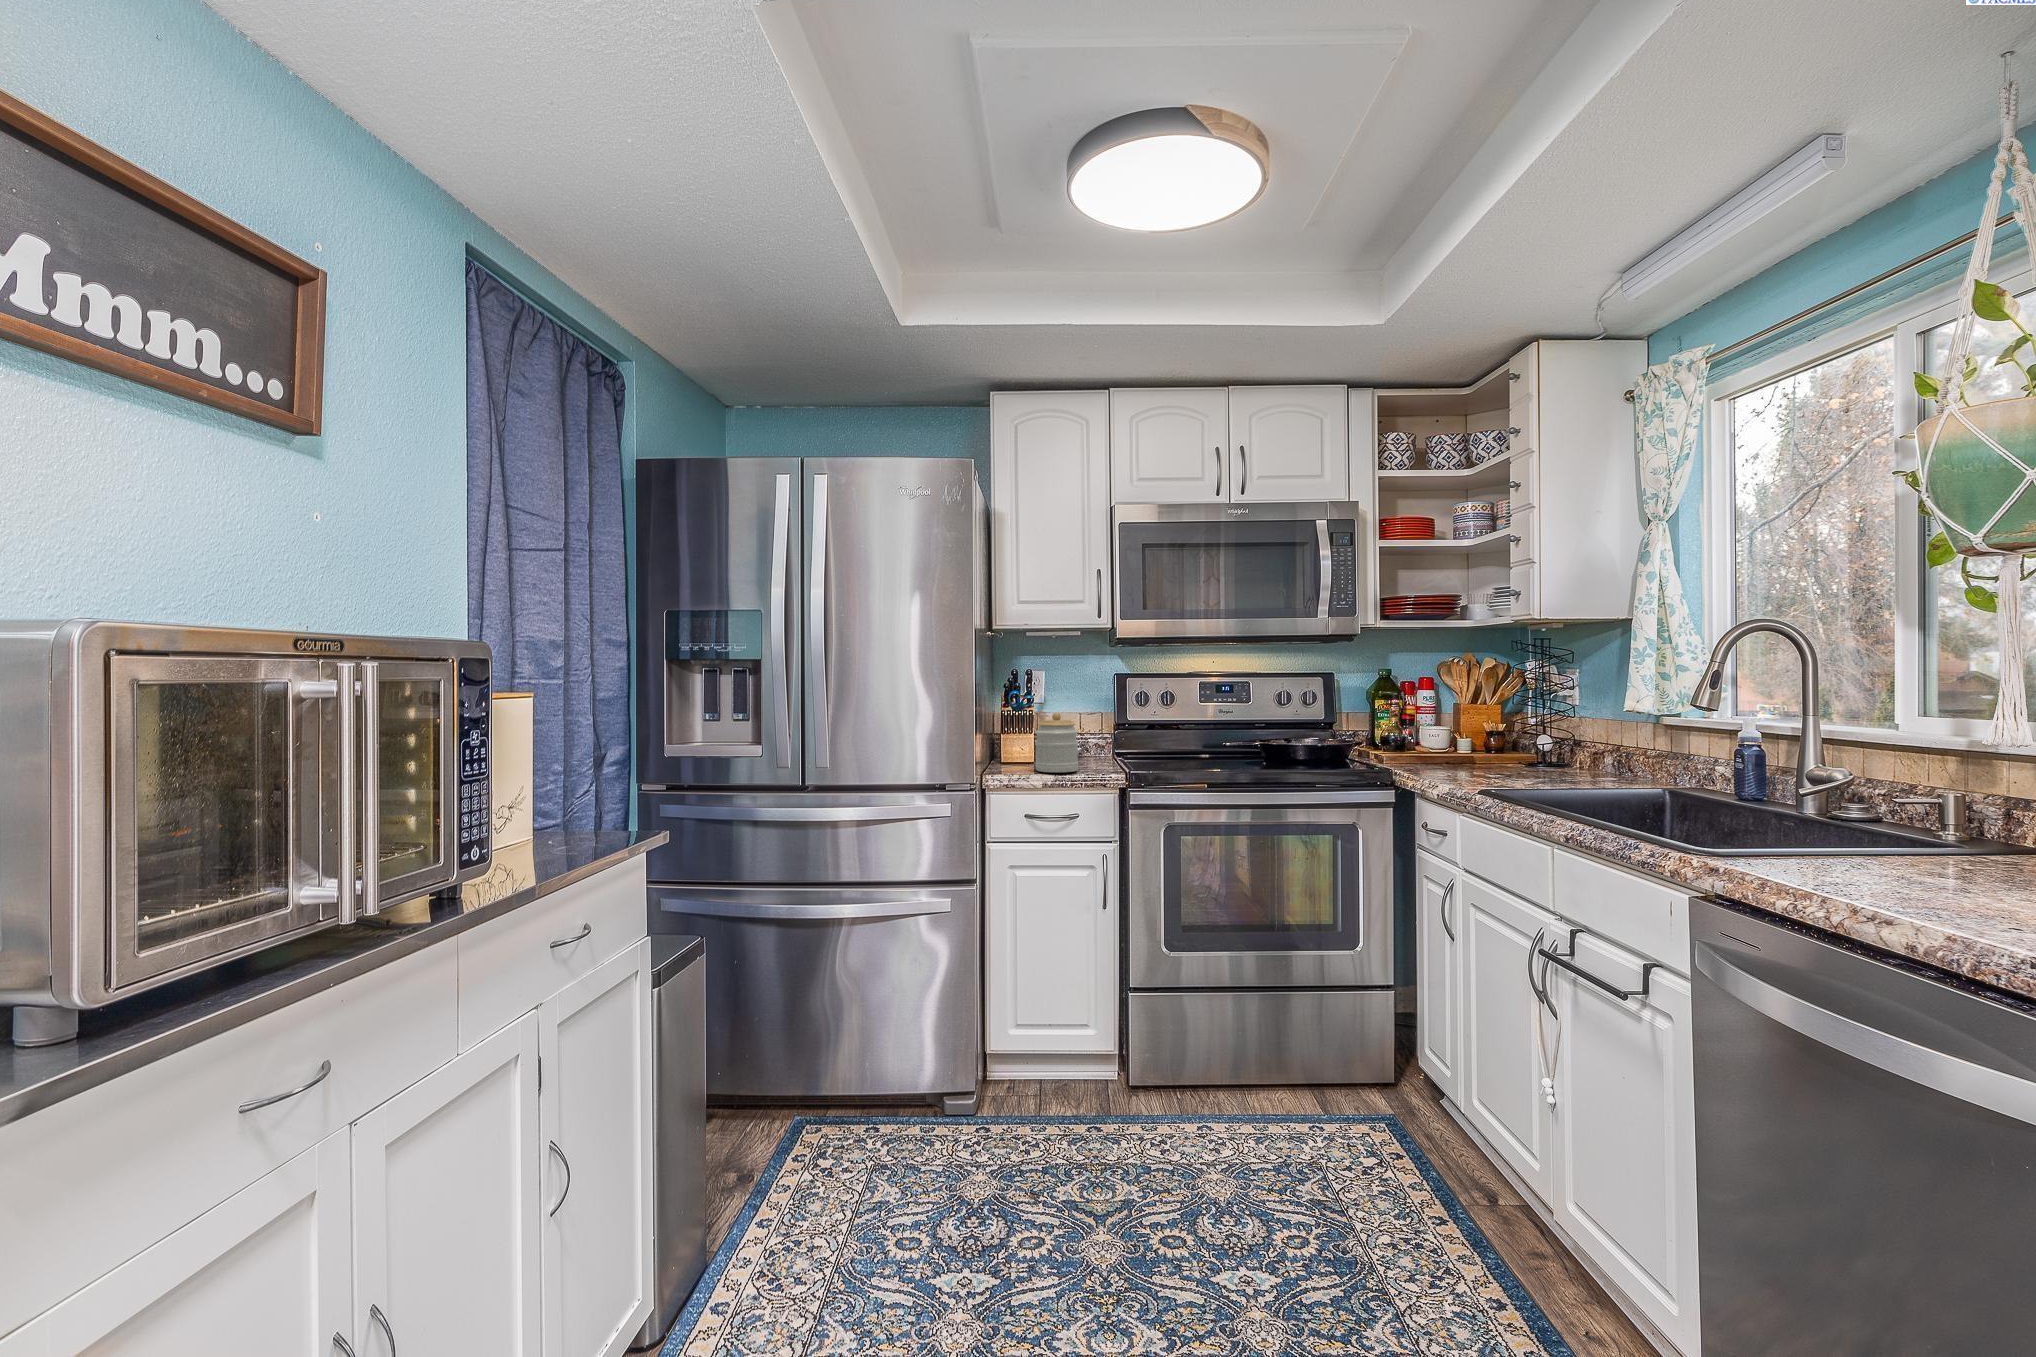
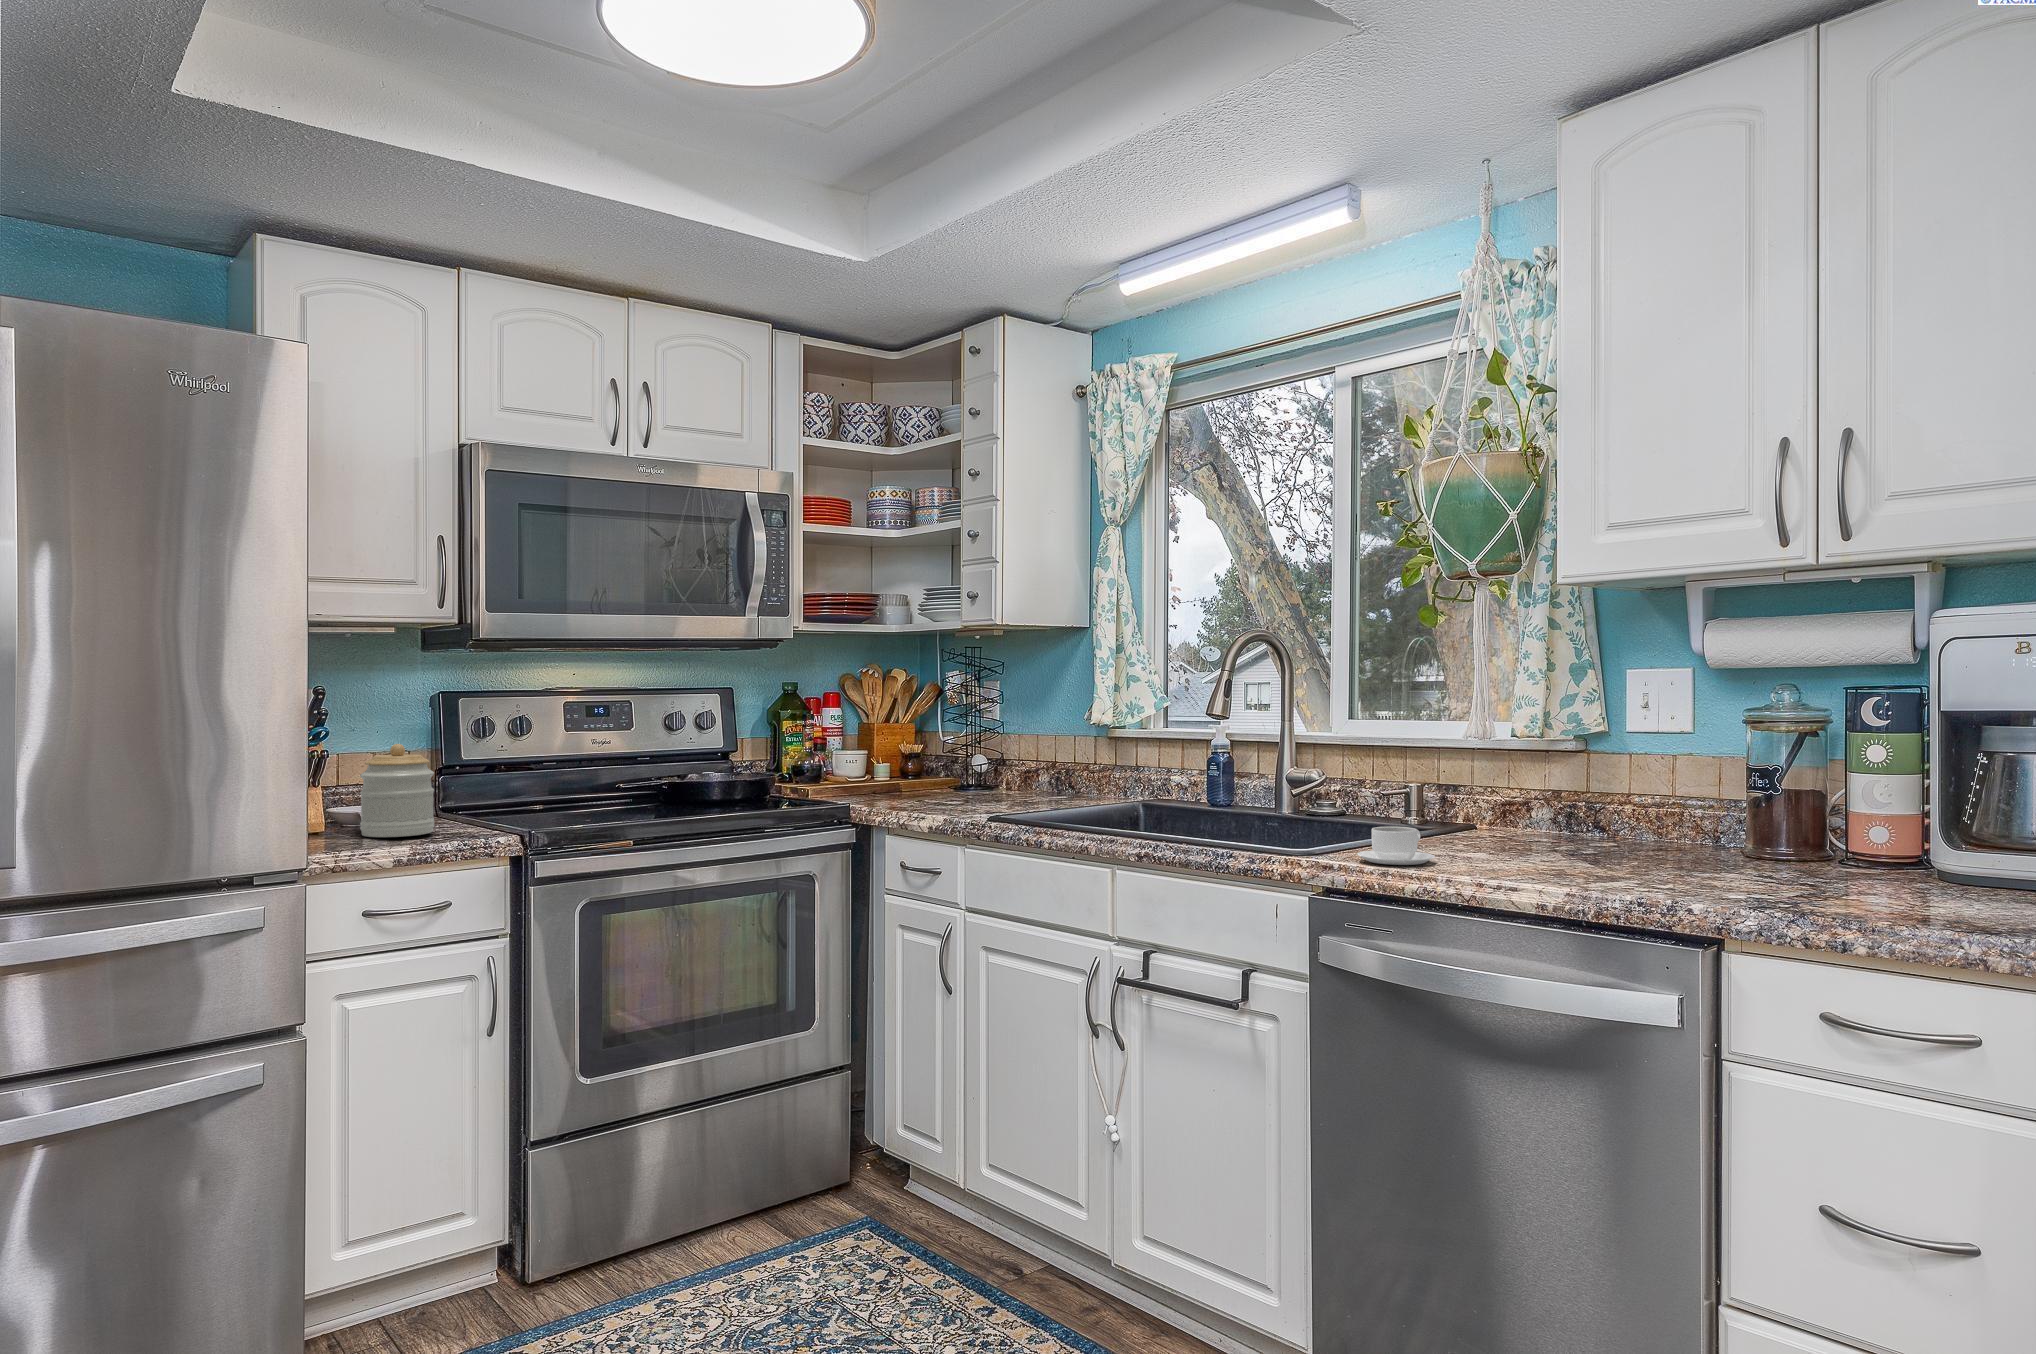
coffee cup: none [1798,838,1911,885] -> present [1357,826,1435,865]

